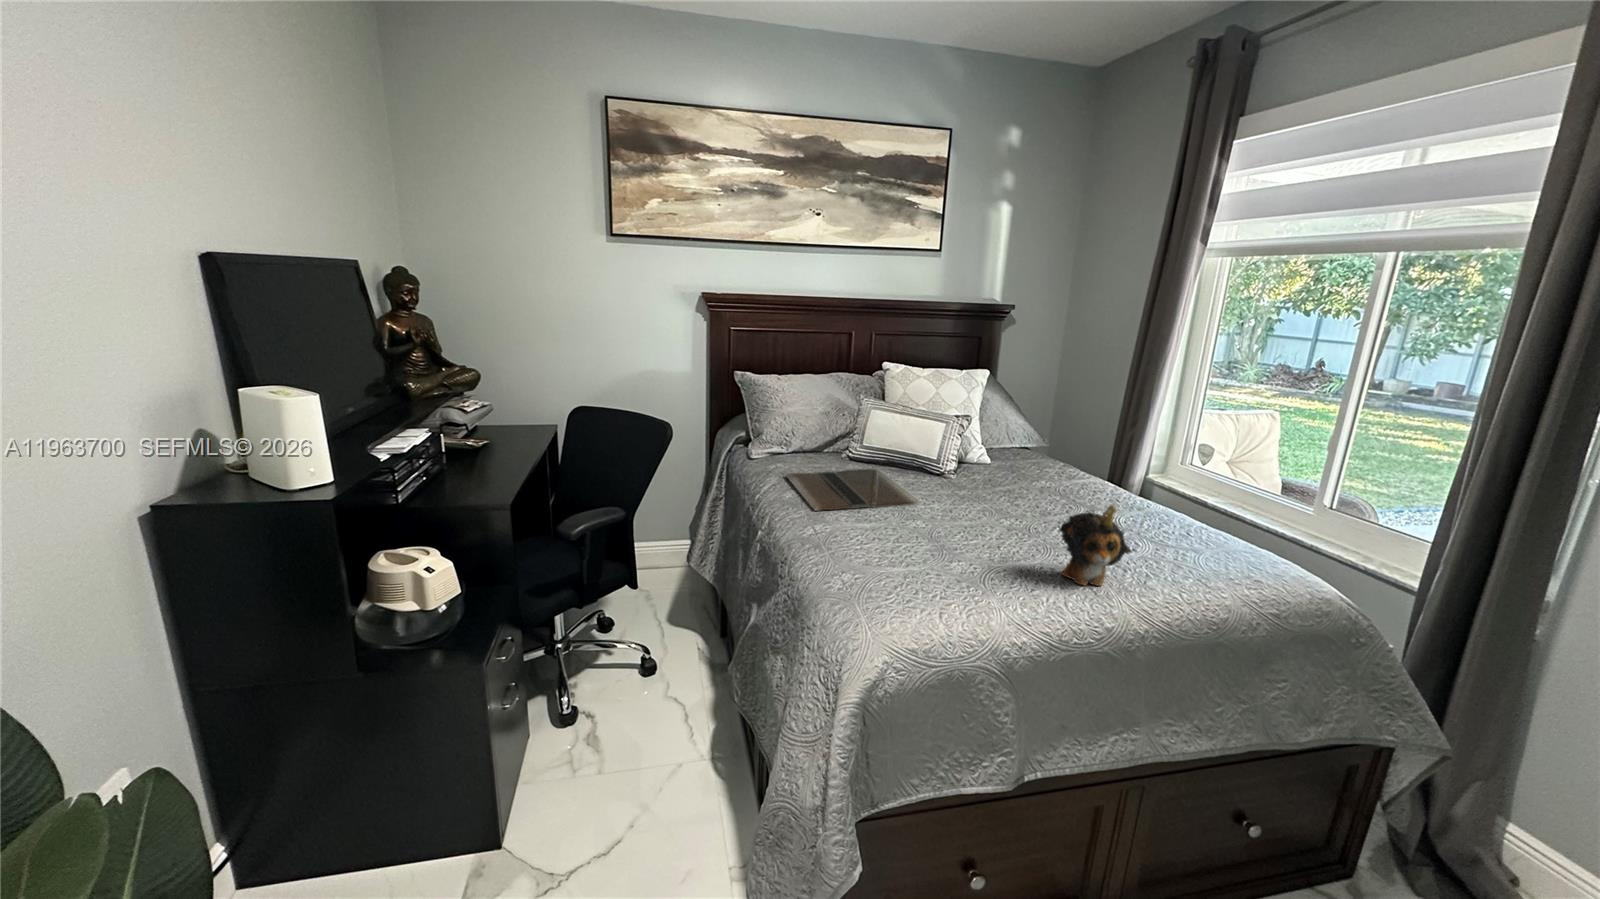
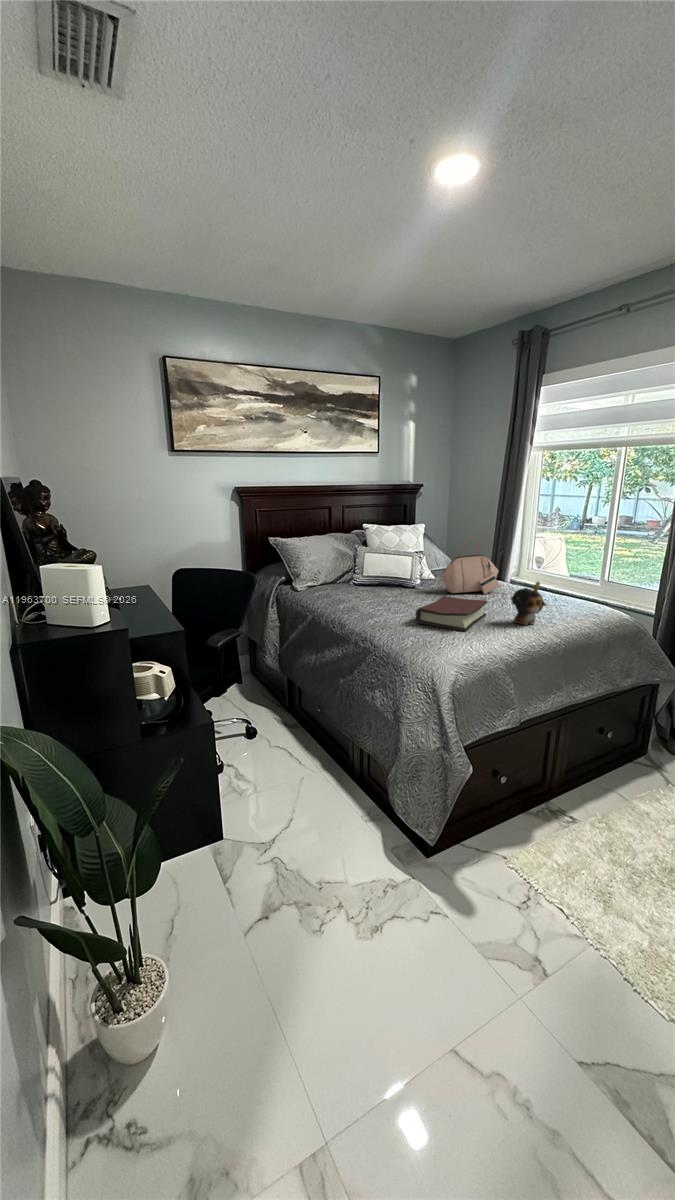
handbag: none [975,399,1088,505] -> present [441,536,499,594]
laptop: present [786,469,922,511] -> none [330,588,419,612]
hardback book: none [878,502,1024,580] -> present [416,596,487,632]

